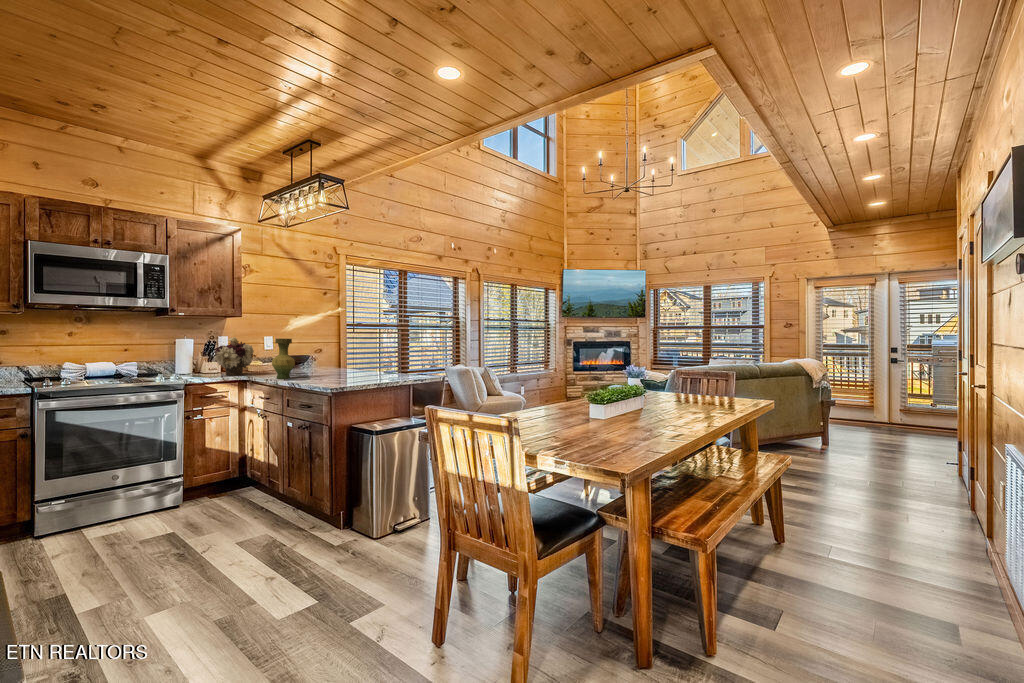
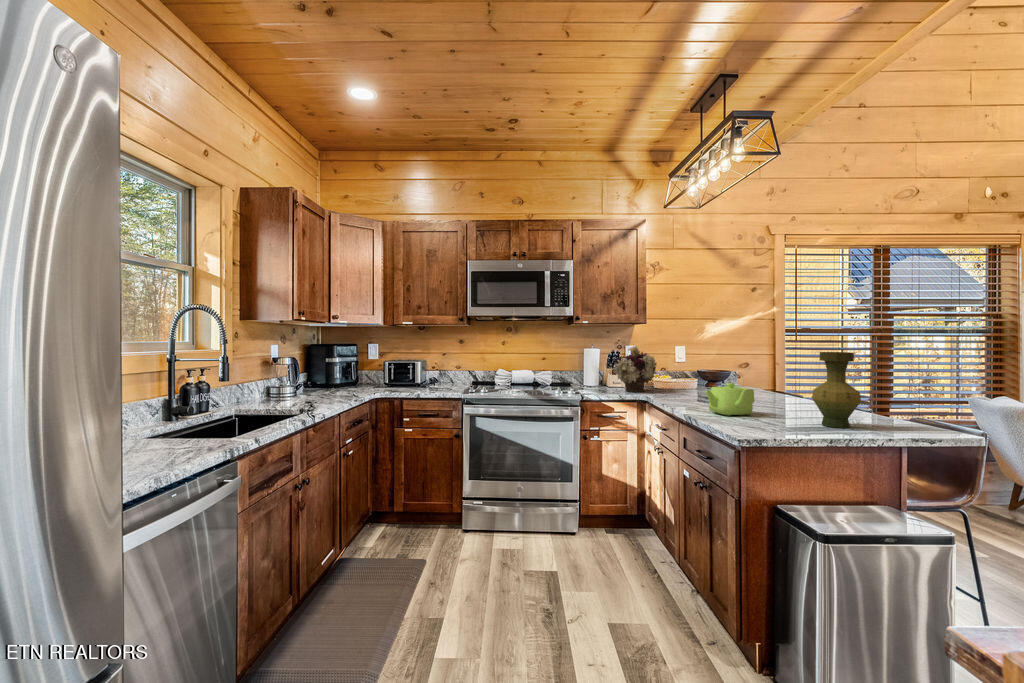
vase: present [272,339,295,379] -> present [812,352,861,428]
teapot: none [303,361,333,383] -> present [705,383,755,416]

